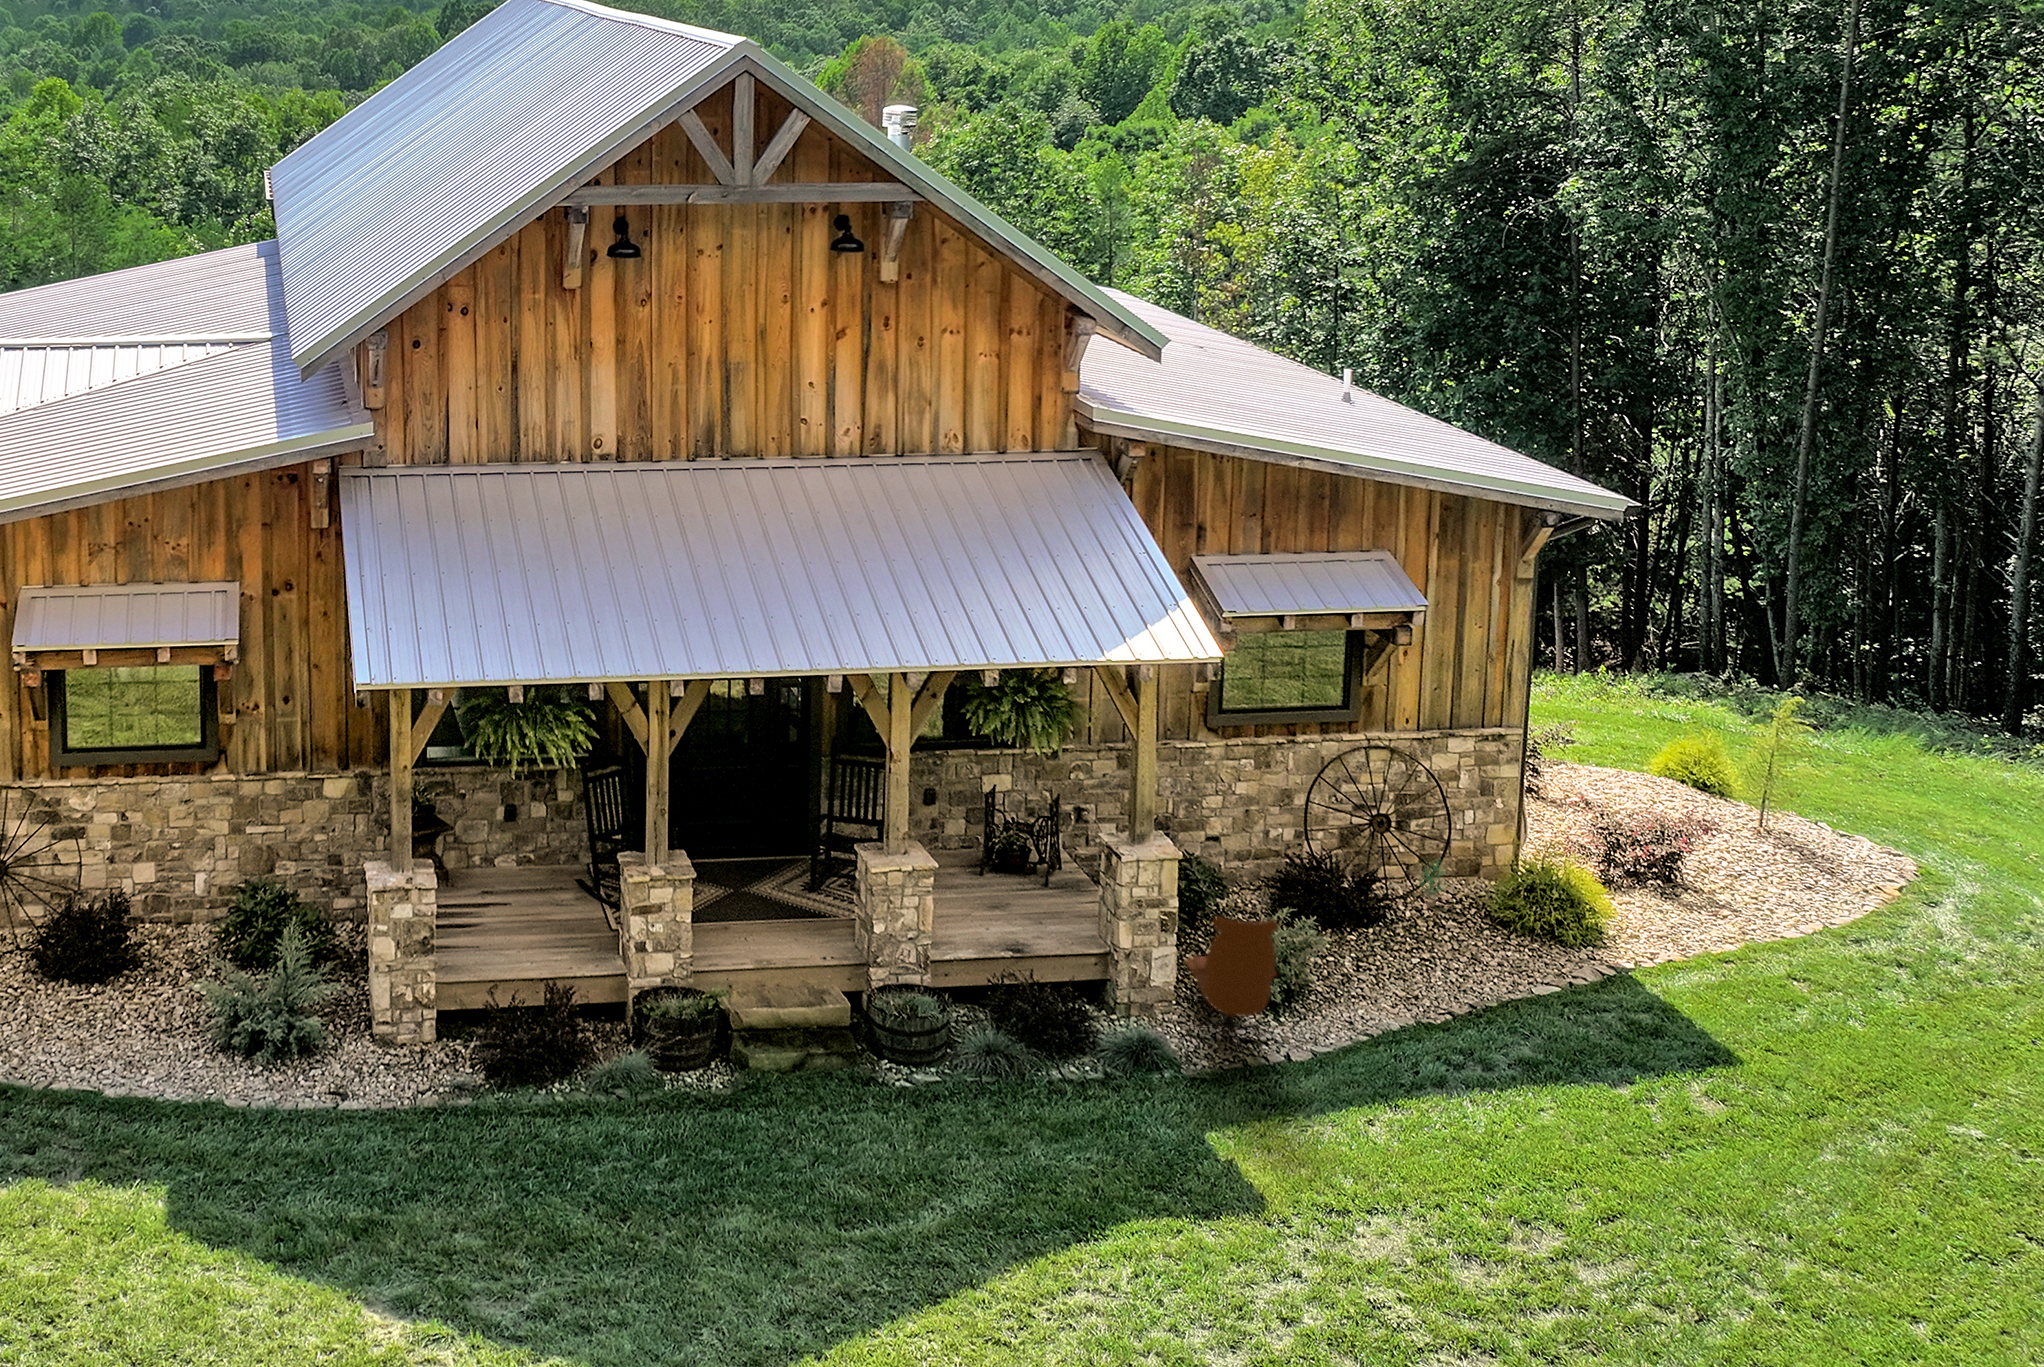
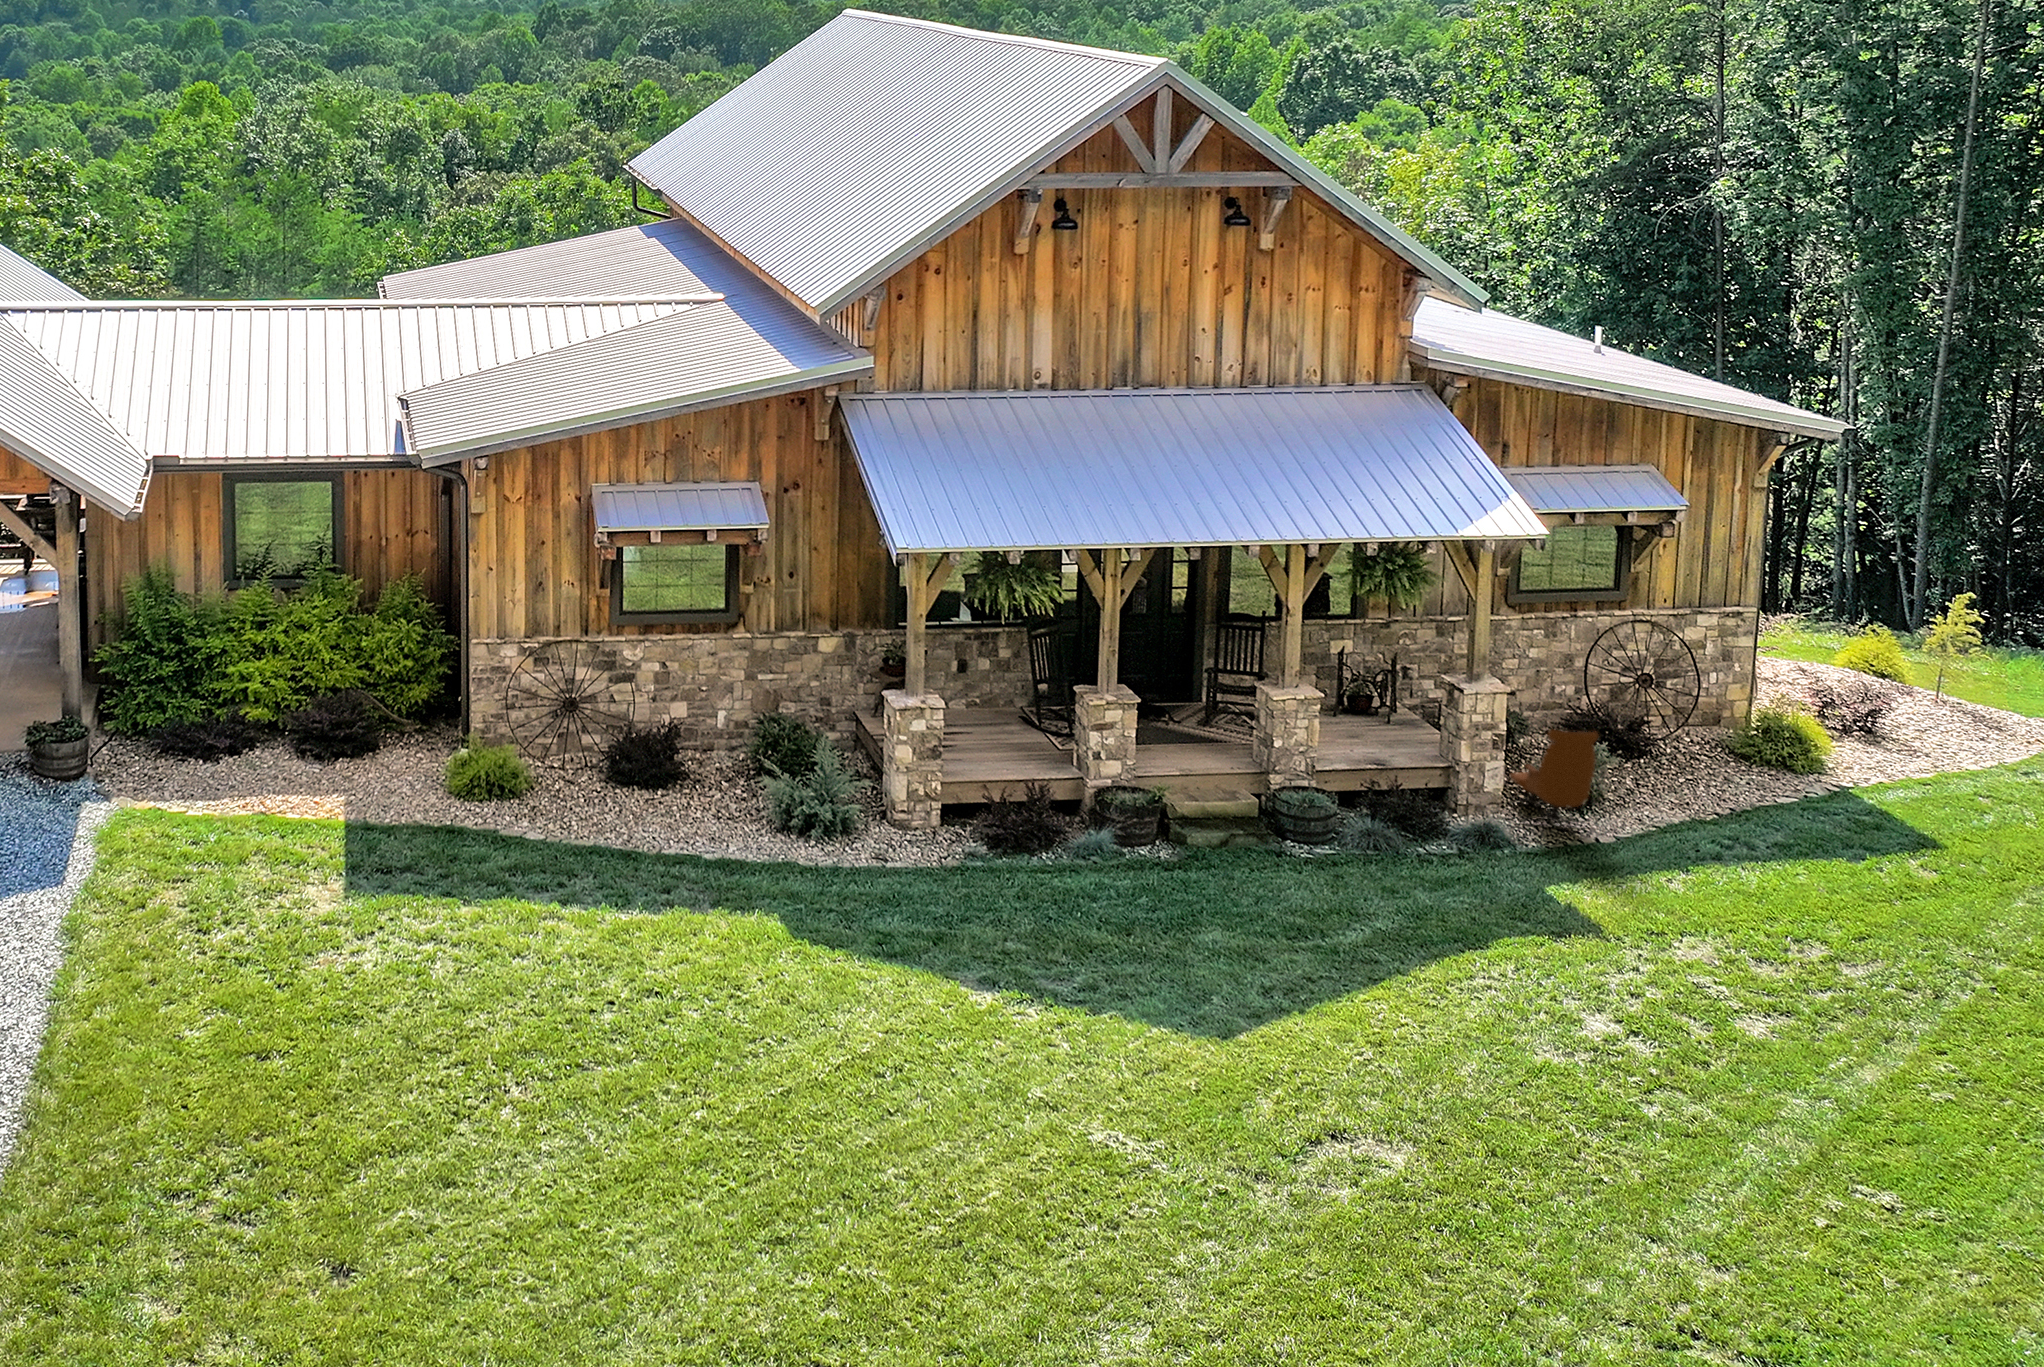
potted plant: present [1421,862,1443,907] -> none [1669,711,1696,750]

